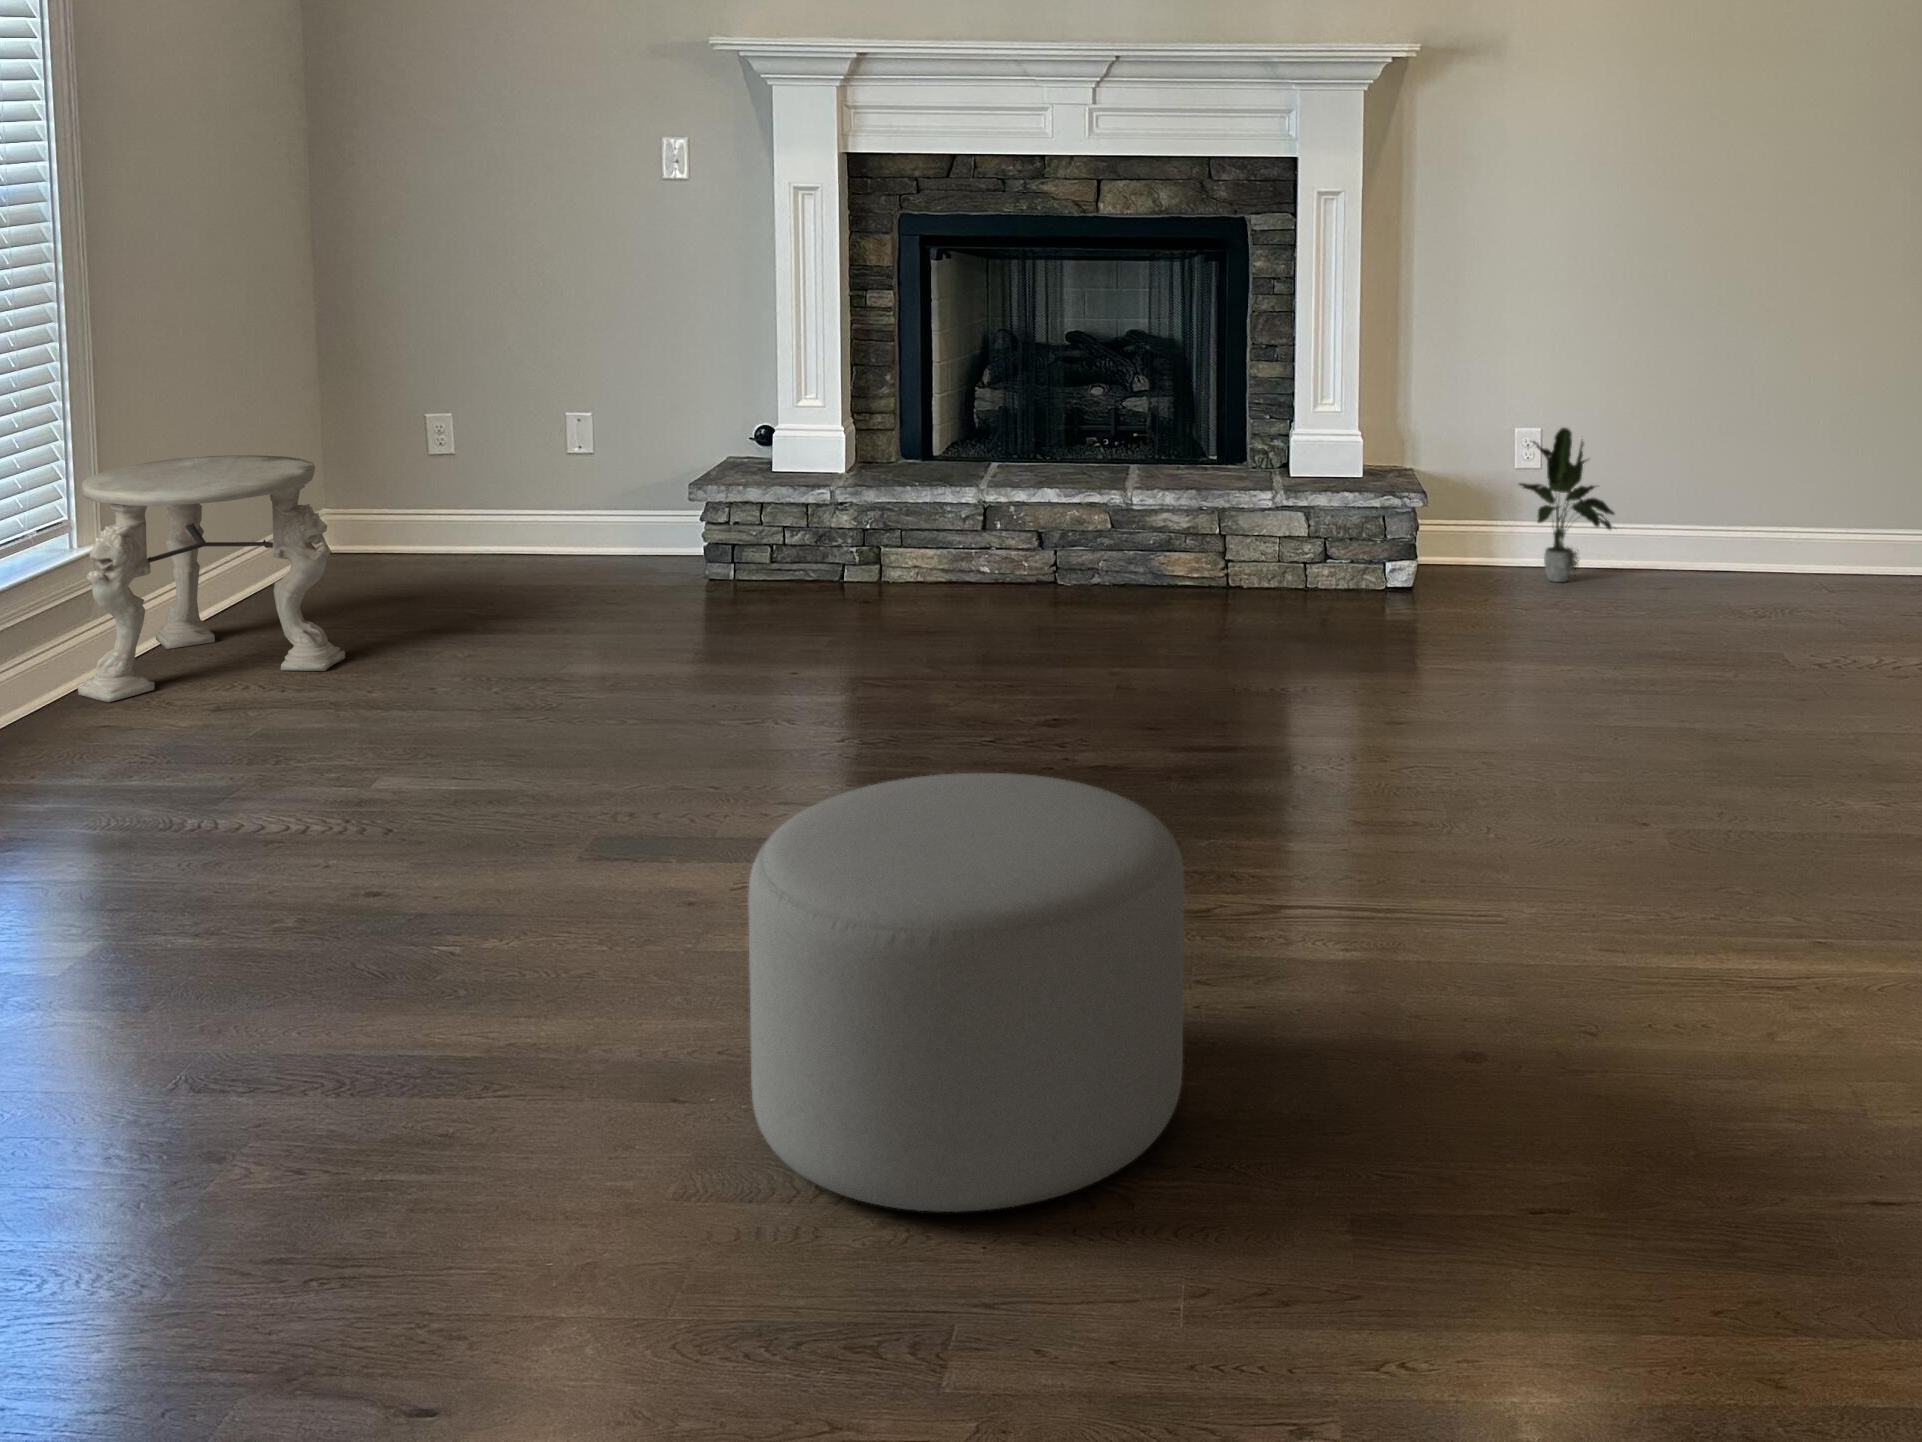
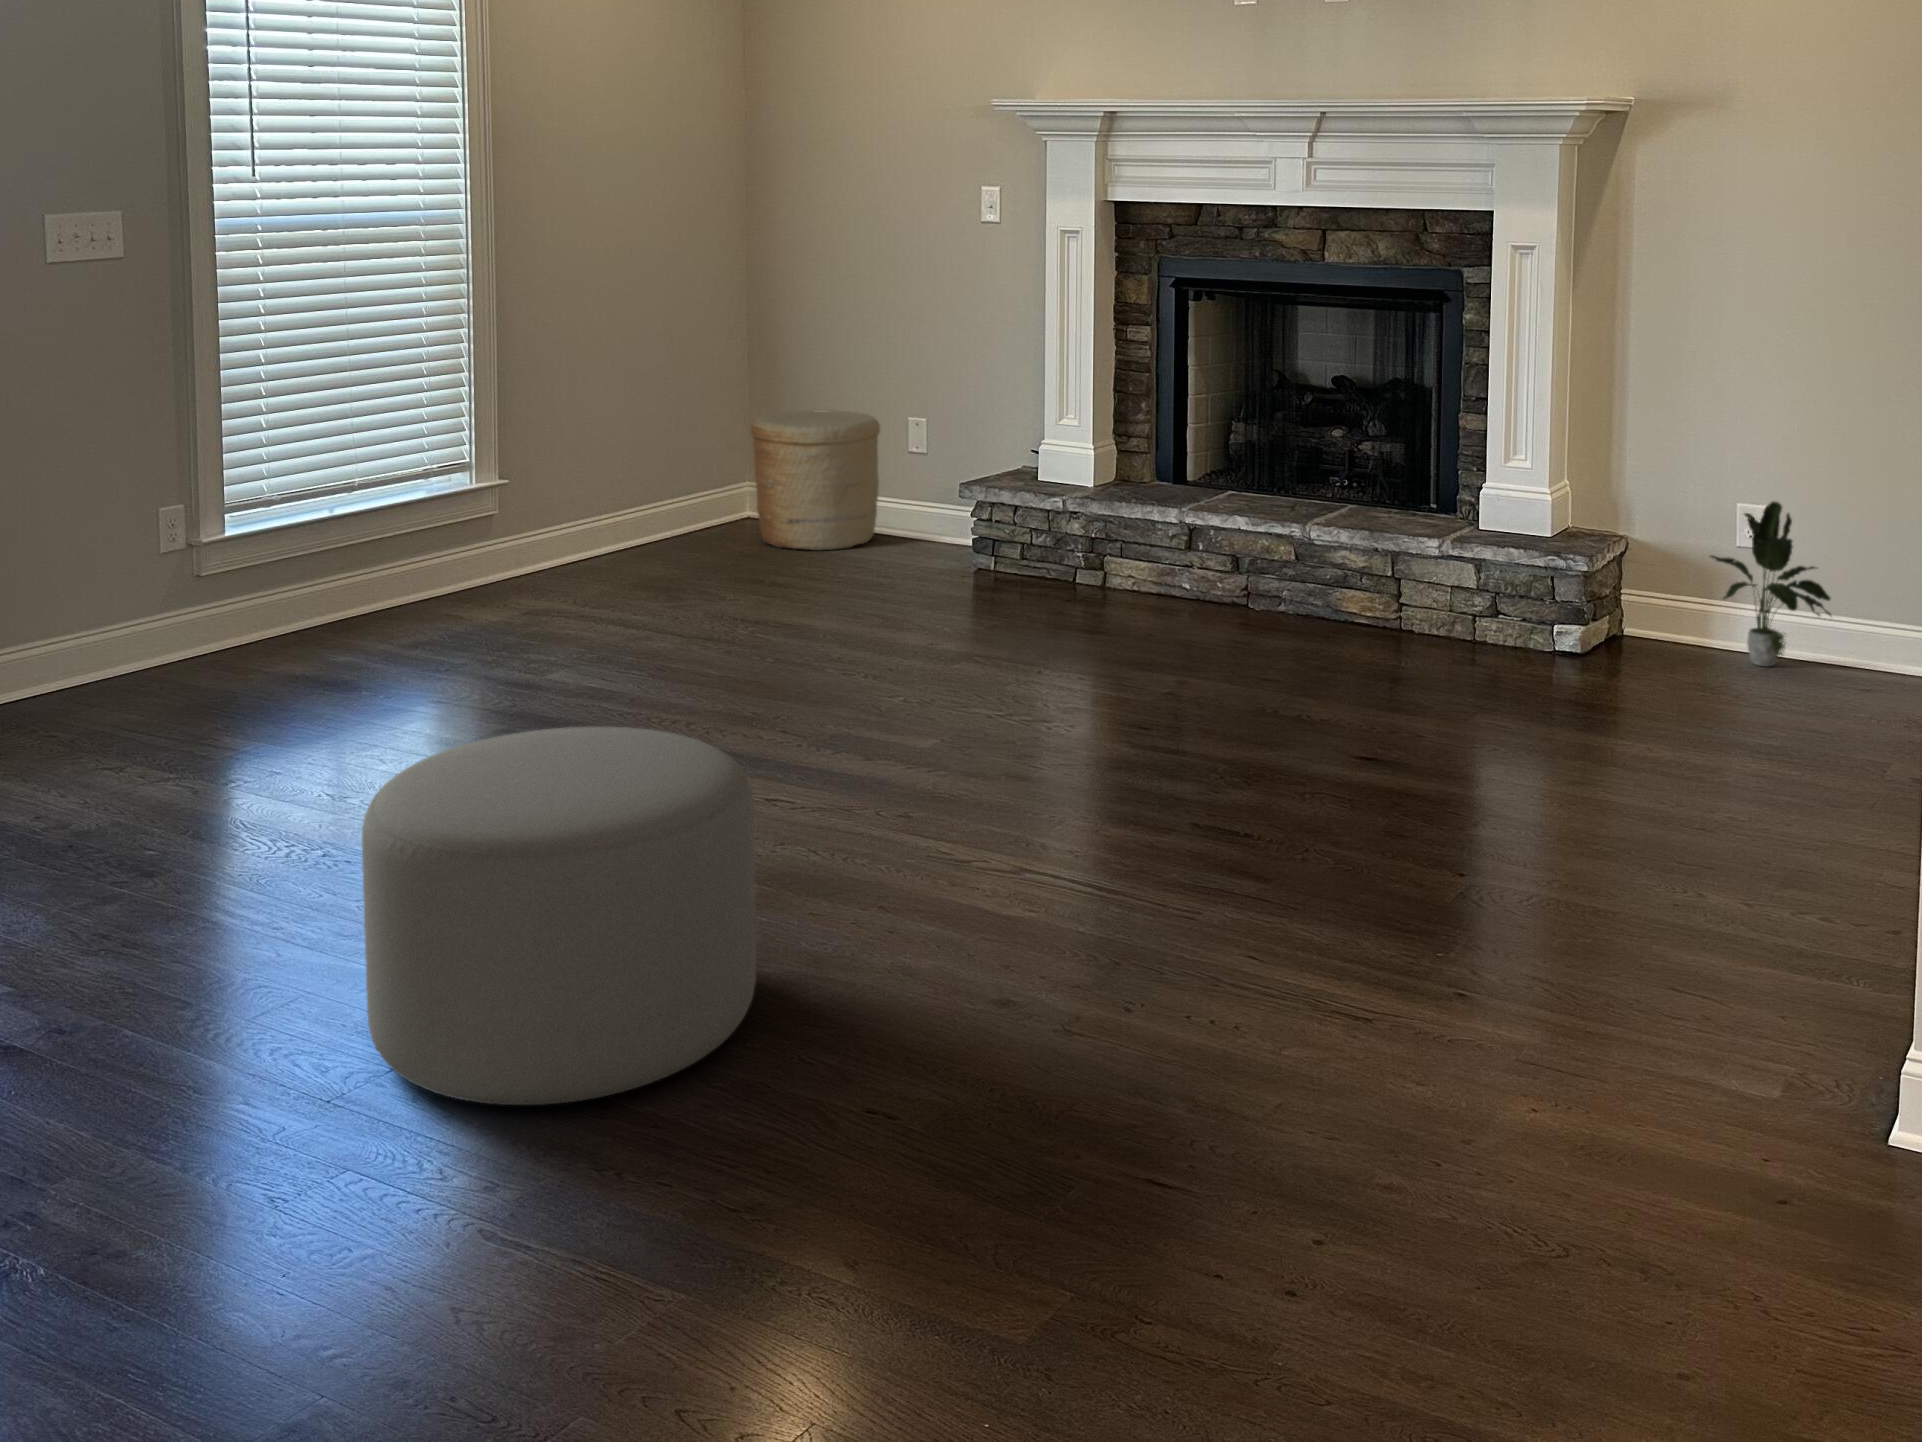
woven basket: none [383,408,548,580] -> present [751,410,880,550]
side table: present [78,455,345,702] -> none [445,430,639,609]

